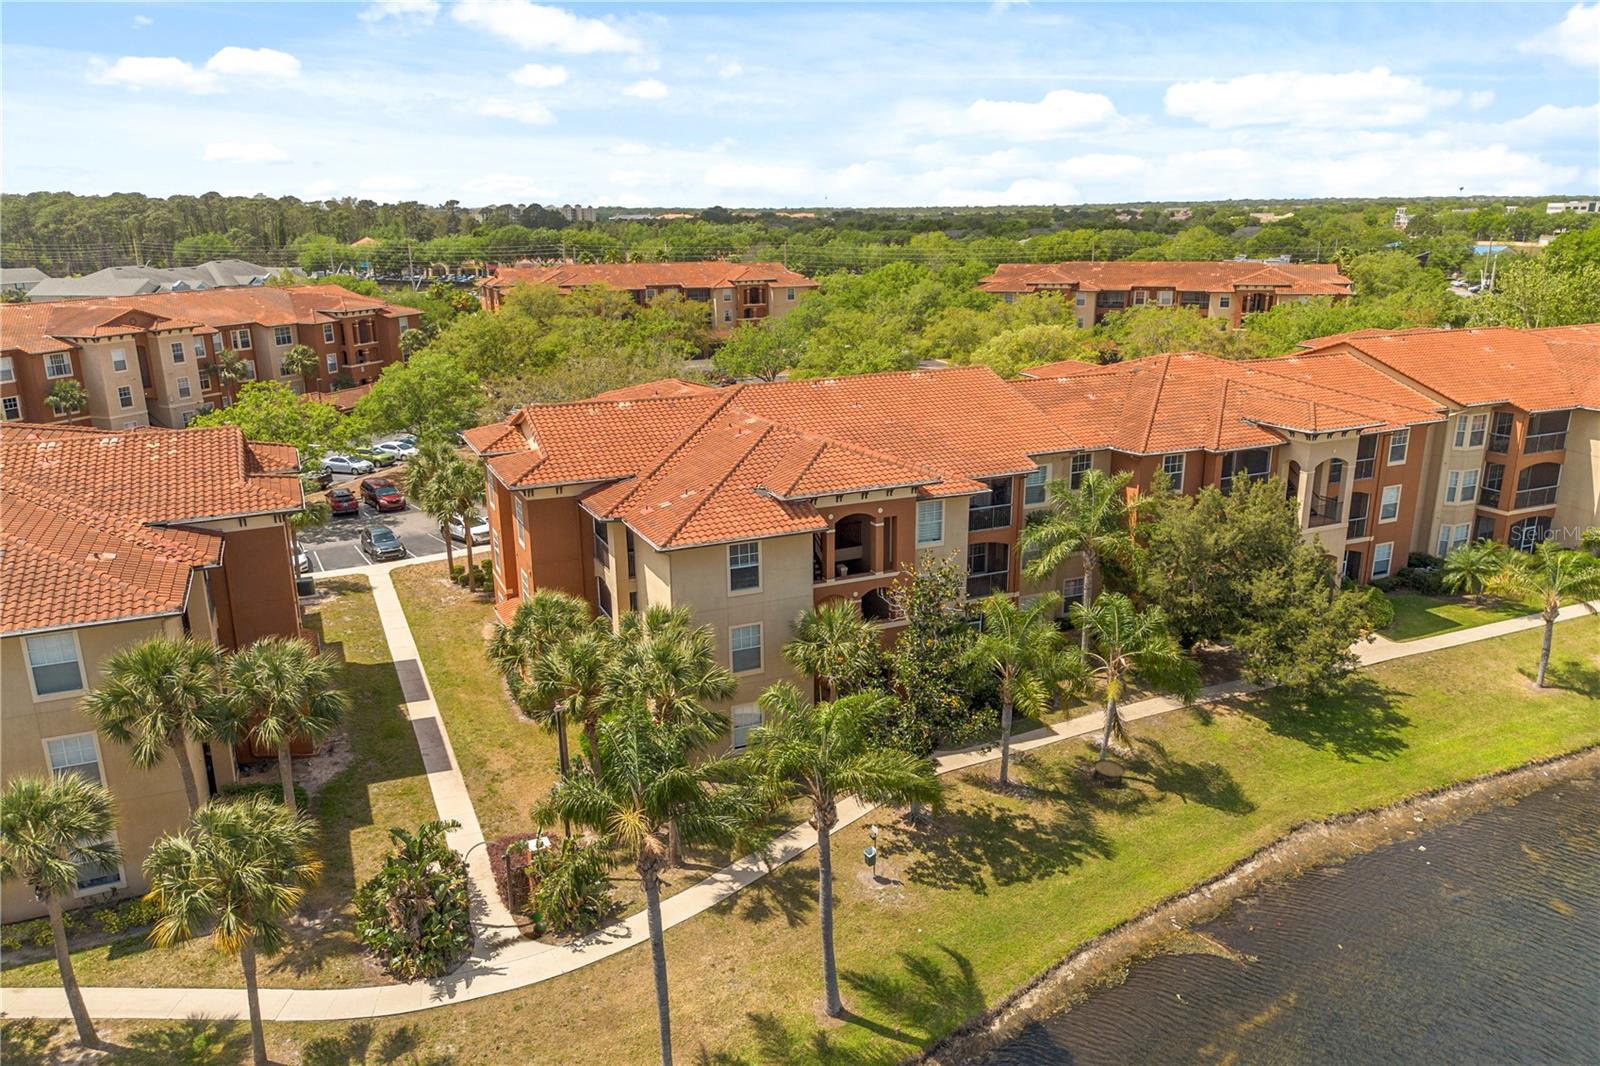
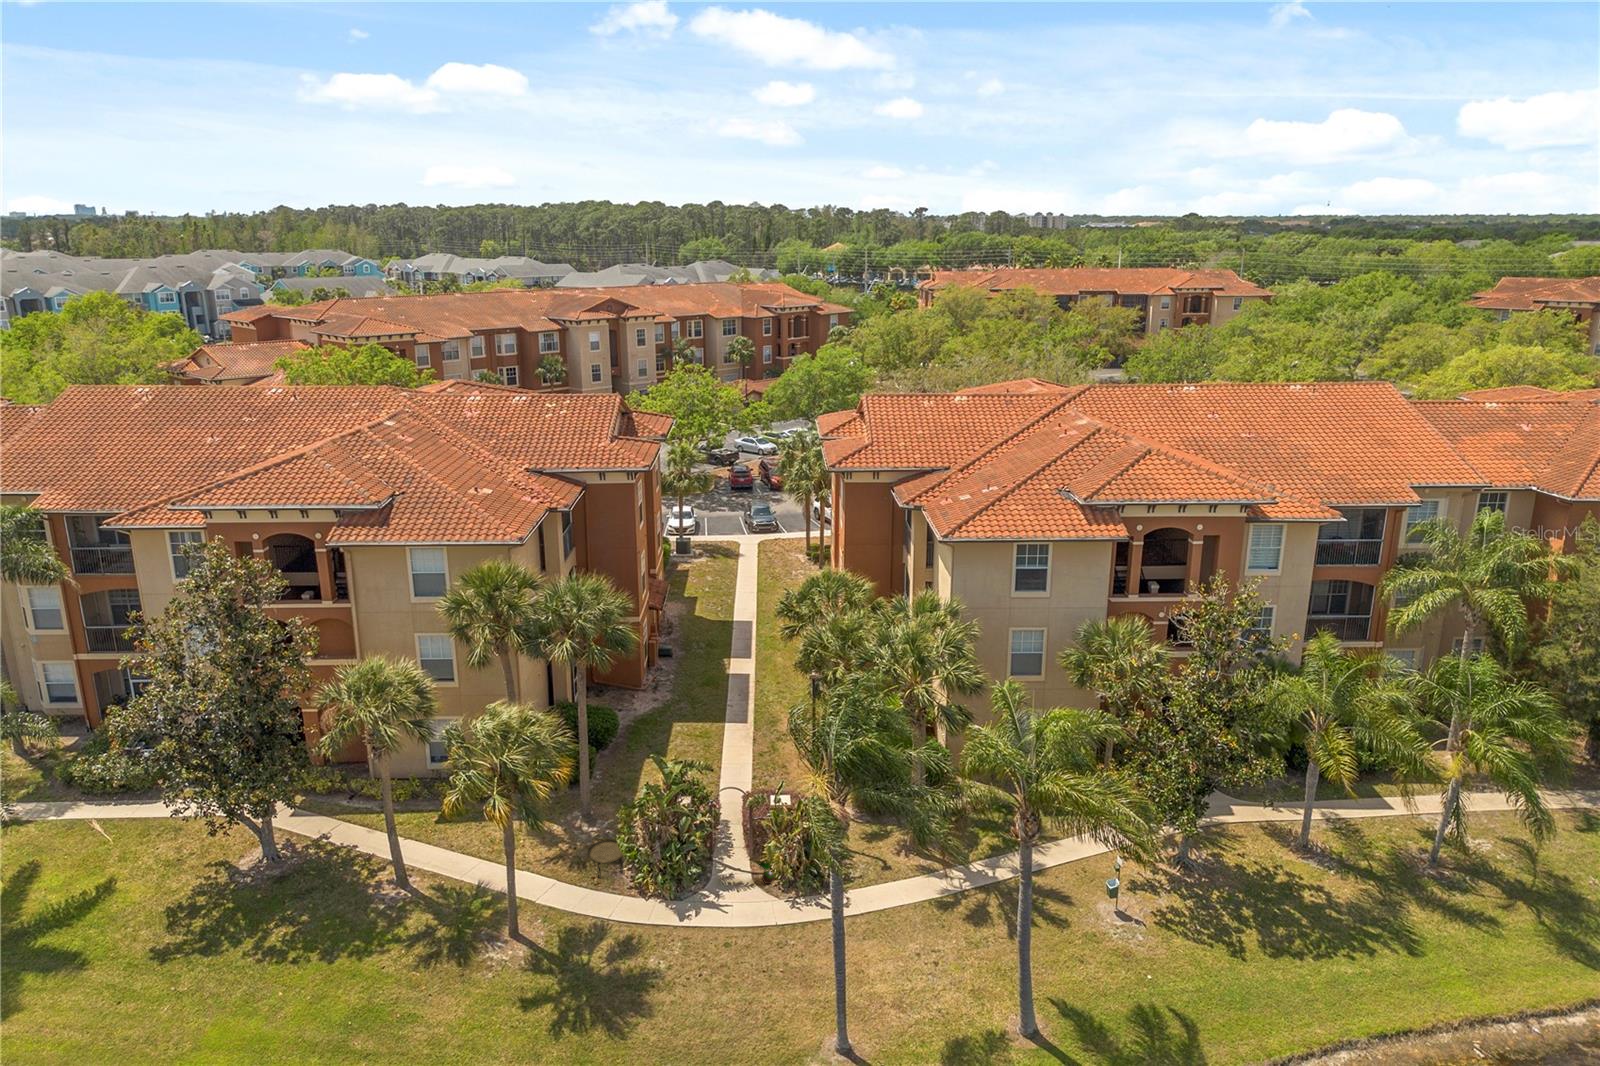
round table: present [1094,760,1125,788] -> present [588,839,623,878]

